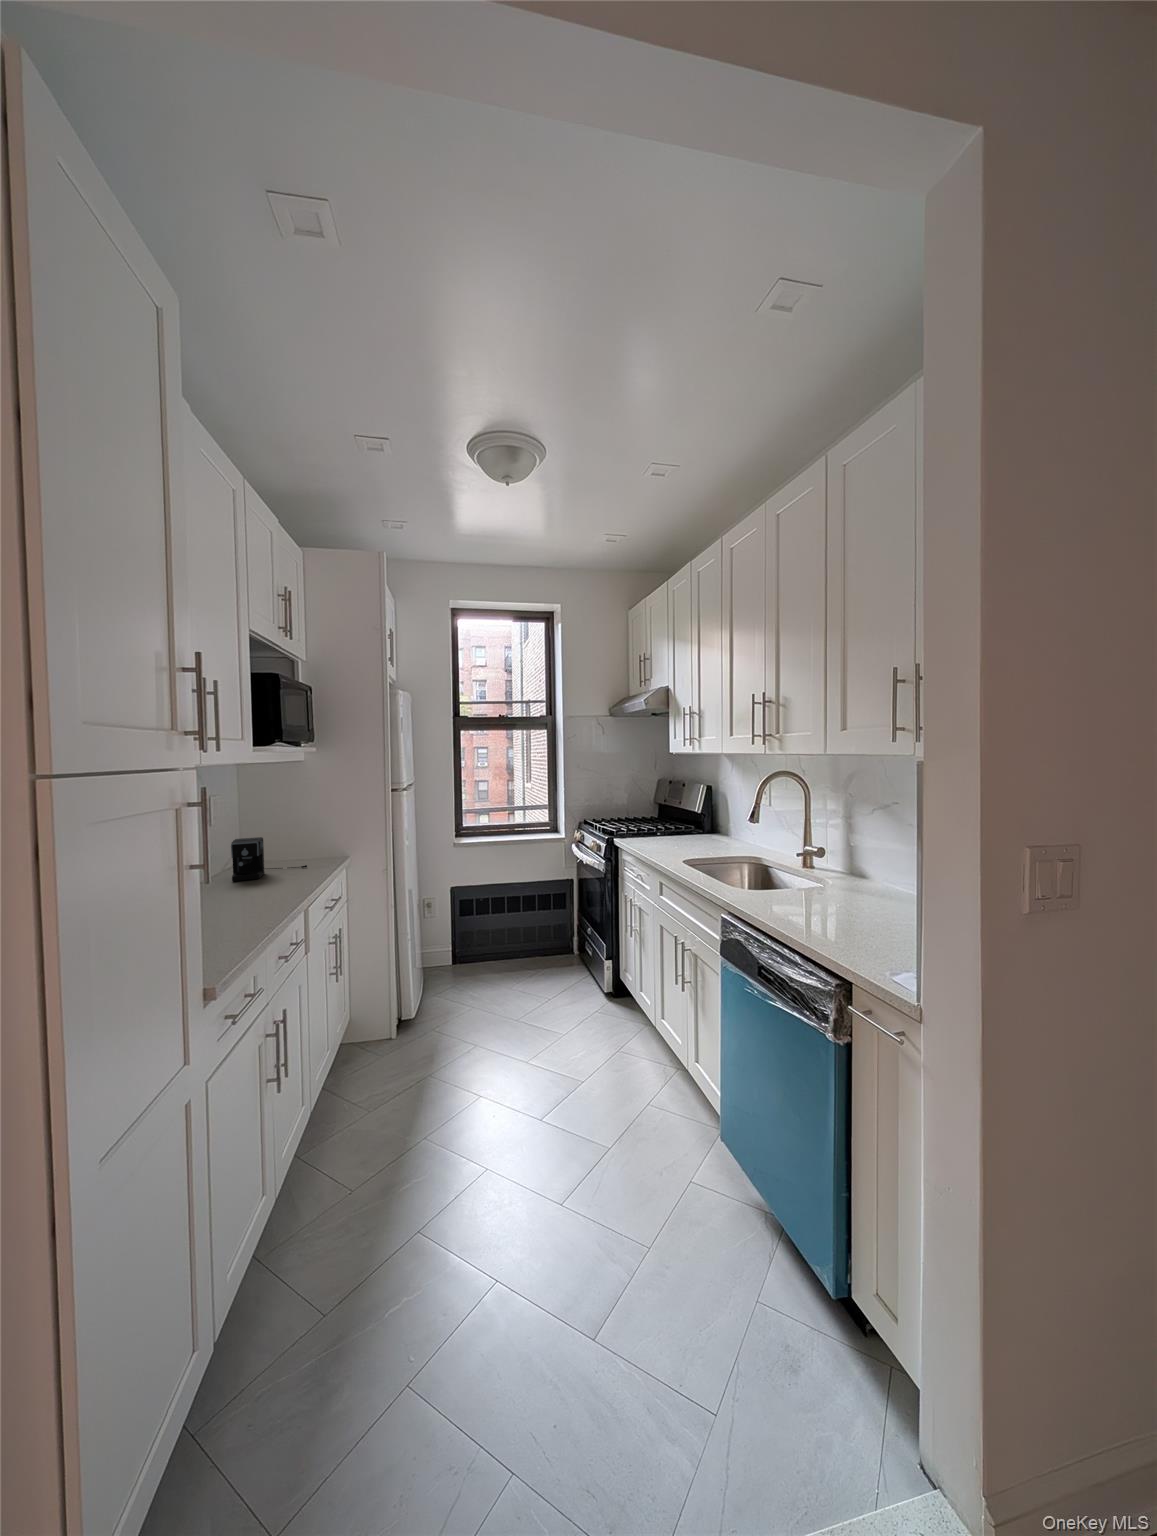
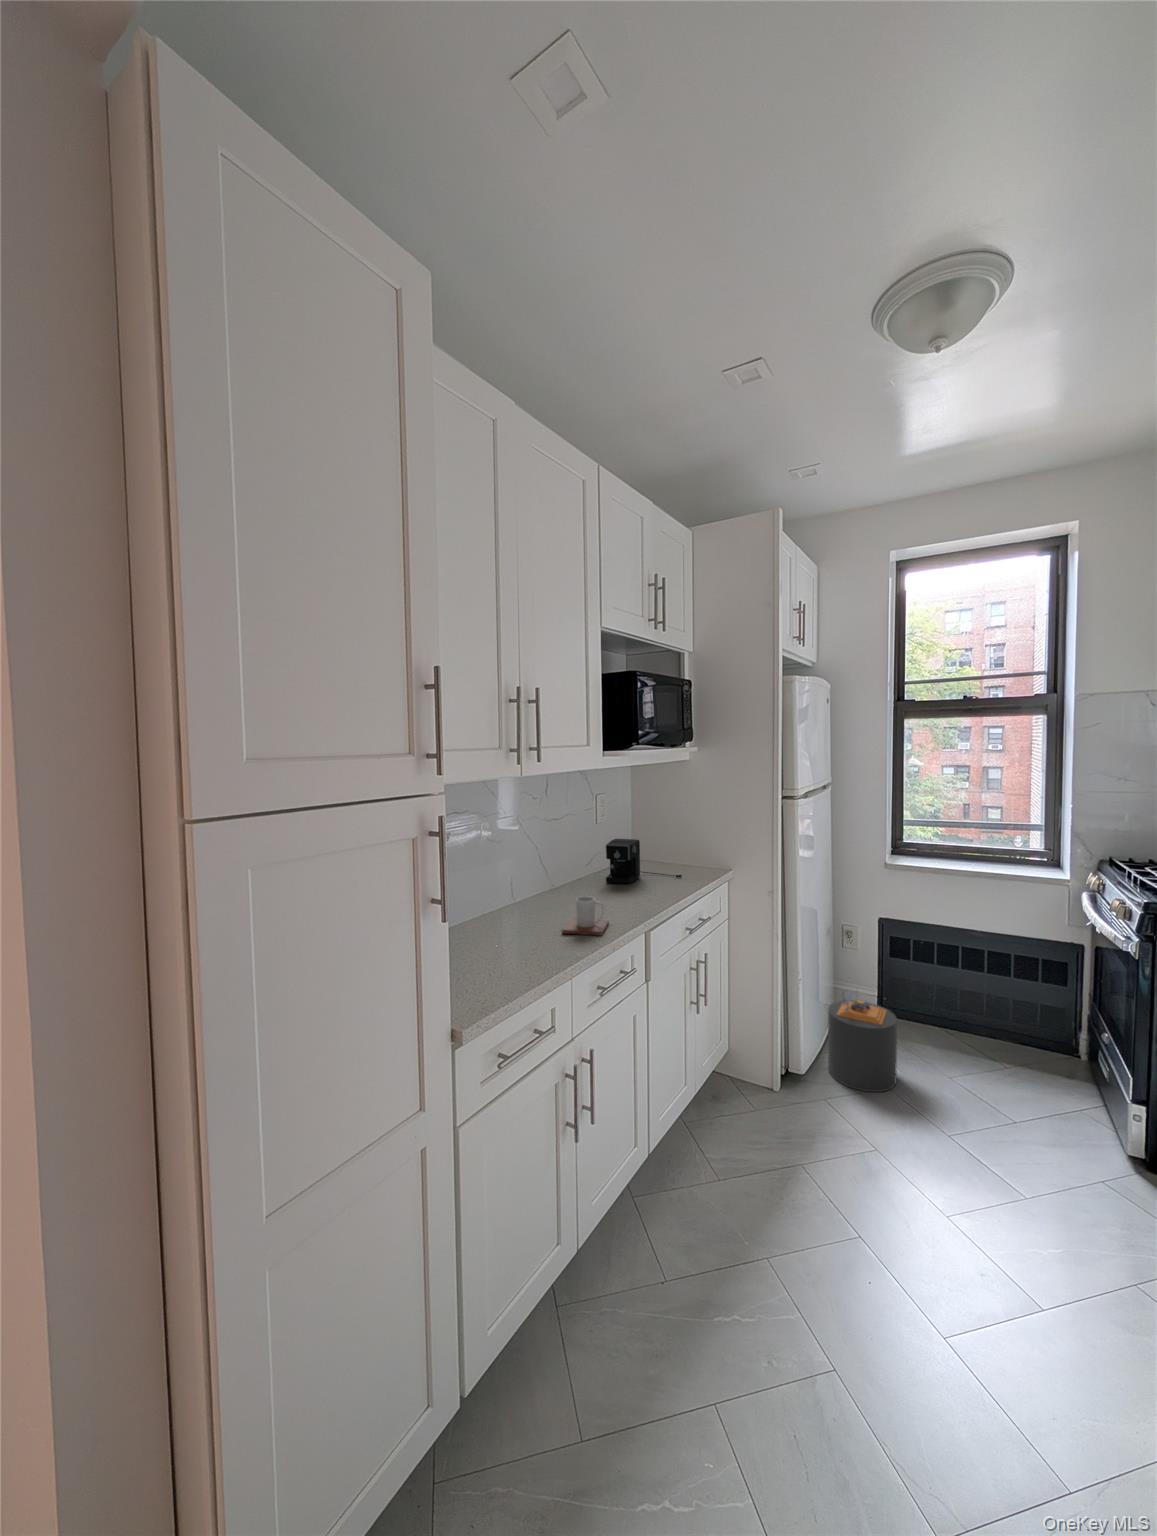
mug: none [229,882,273,920] -> present [562,896,609,935]
trash can: none [426,938,477,1017] -> present [828,994,897,1092]

